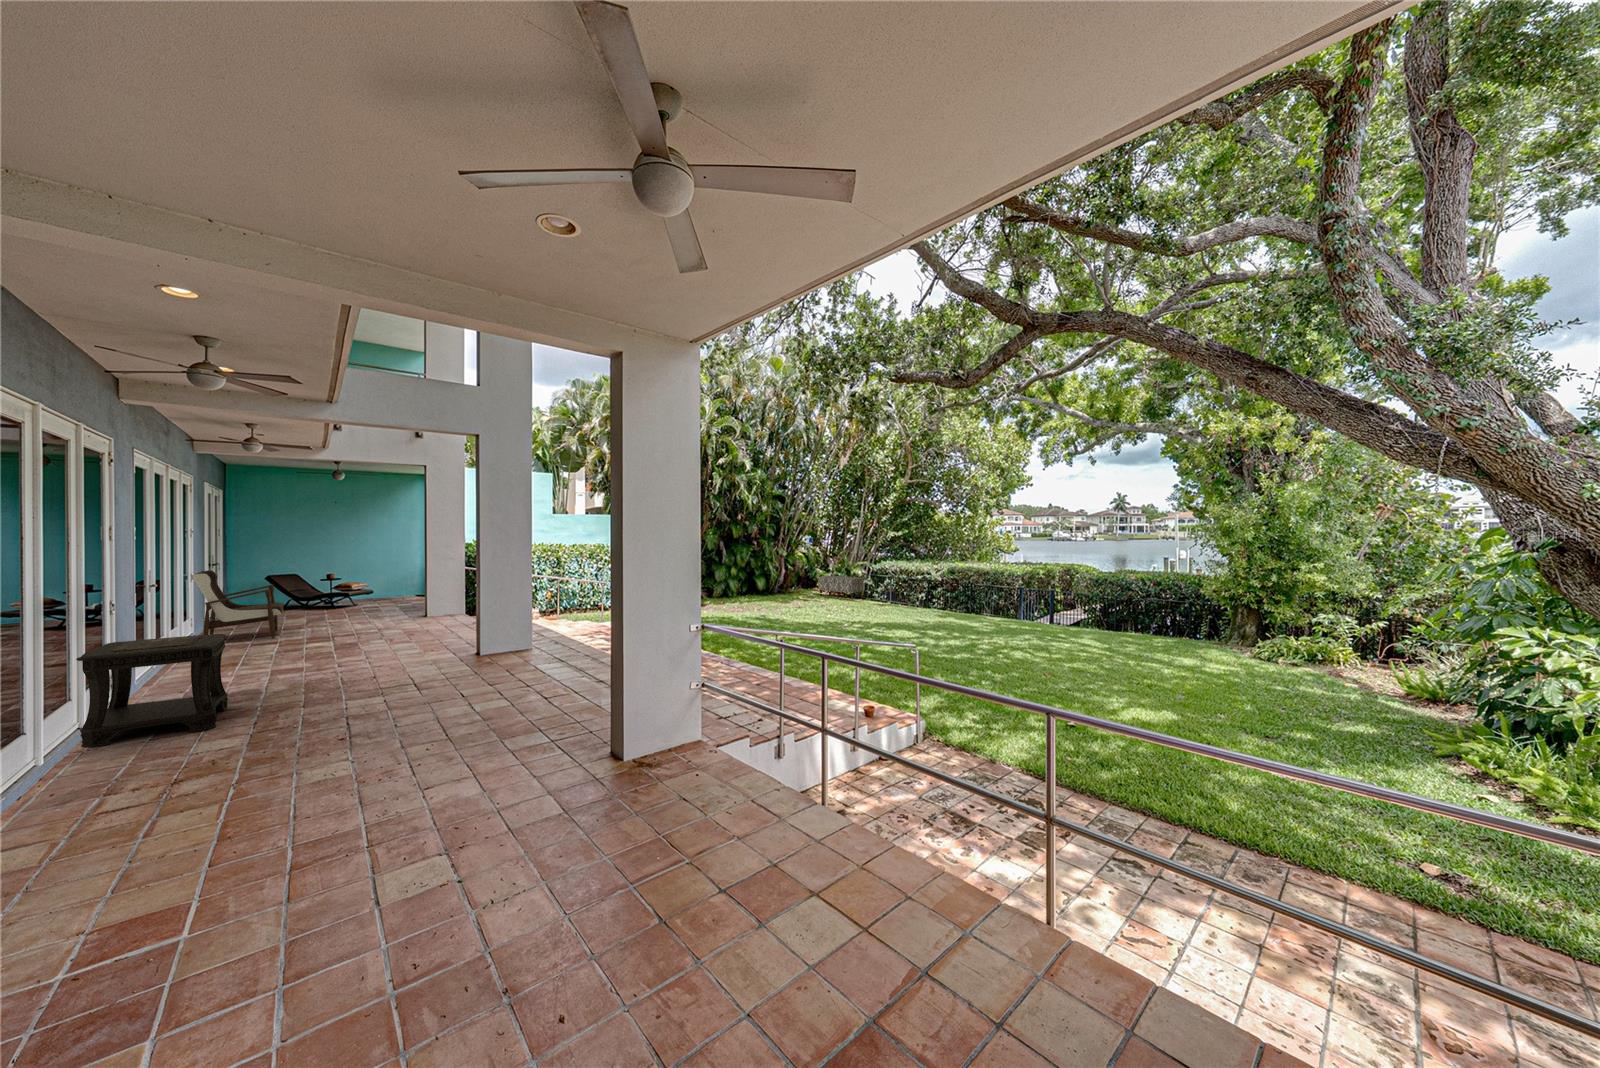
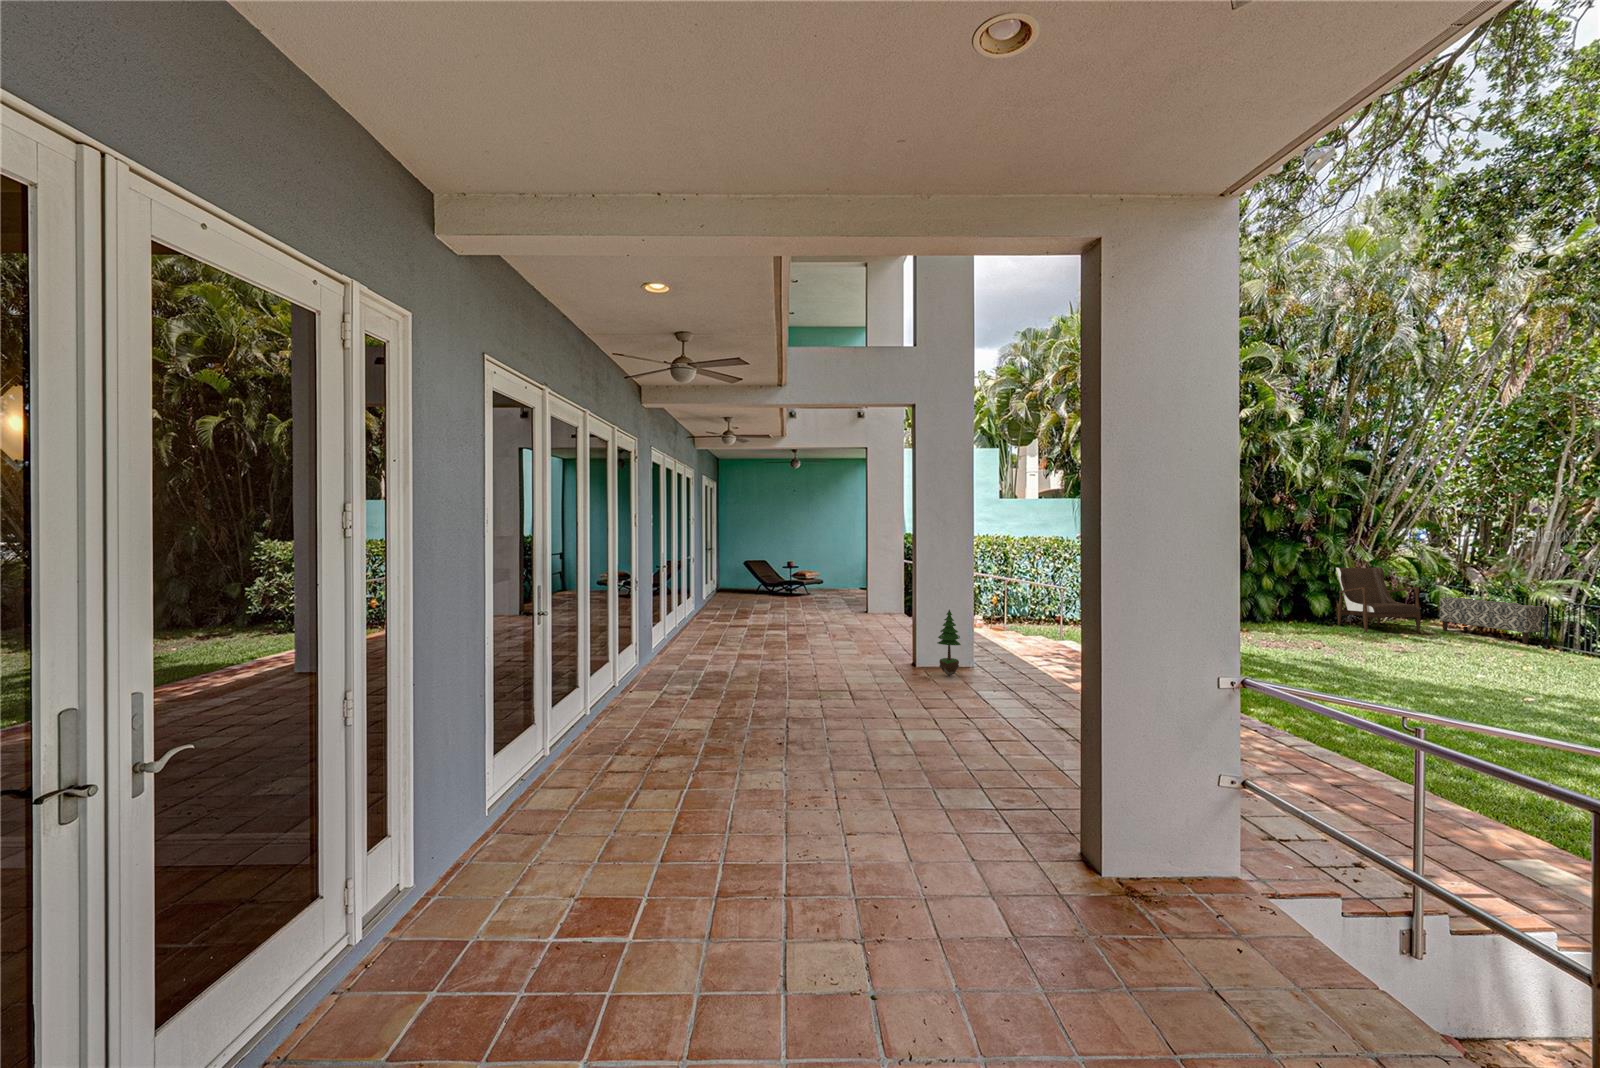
armchair: present [192,570,283,638] -> present [1336,567,1421,633]
potted tree: none [501,602,522,656] -> present [937,610,961,676]
side table: present [76,634,228,748] -> none [589,621,691,717]

